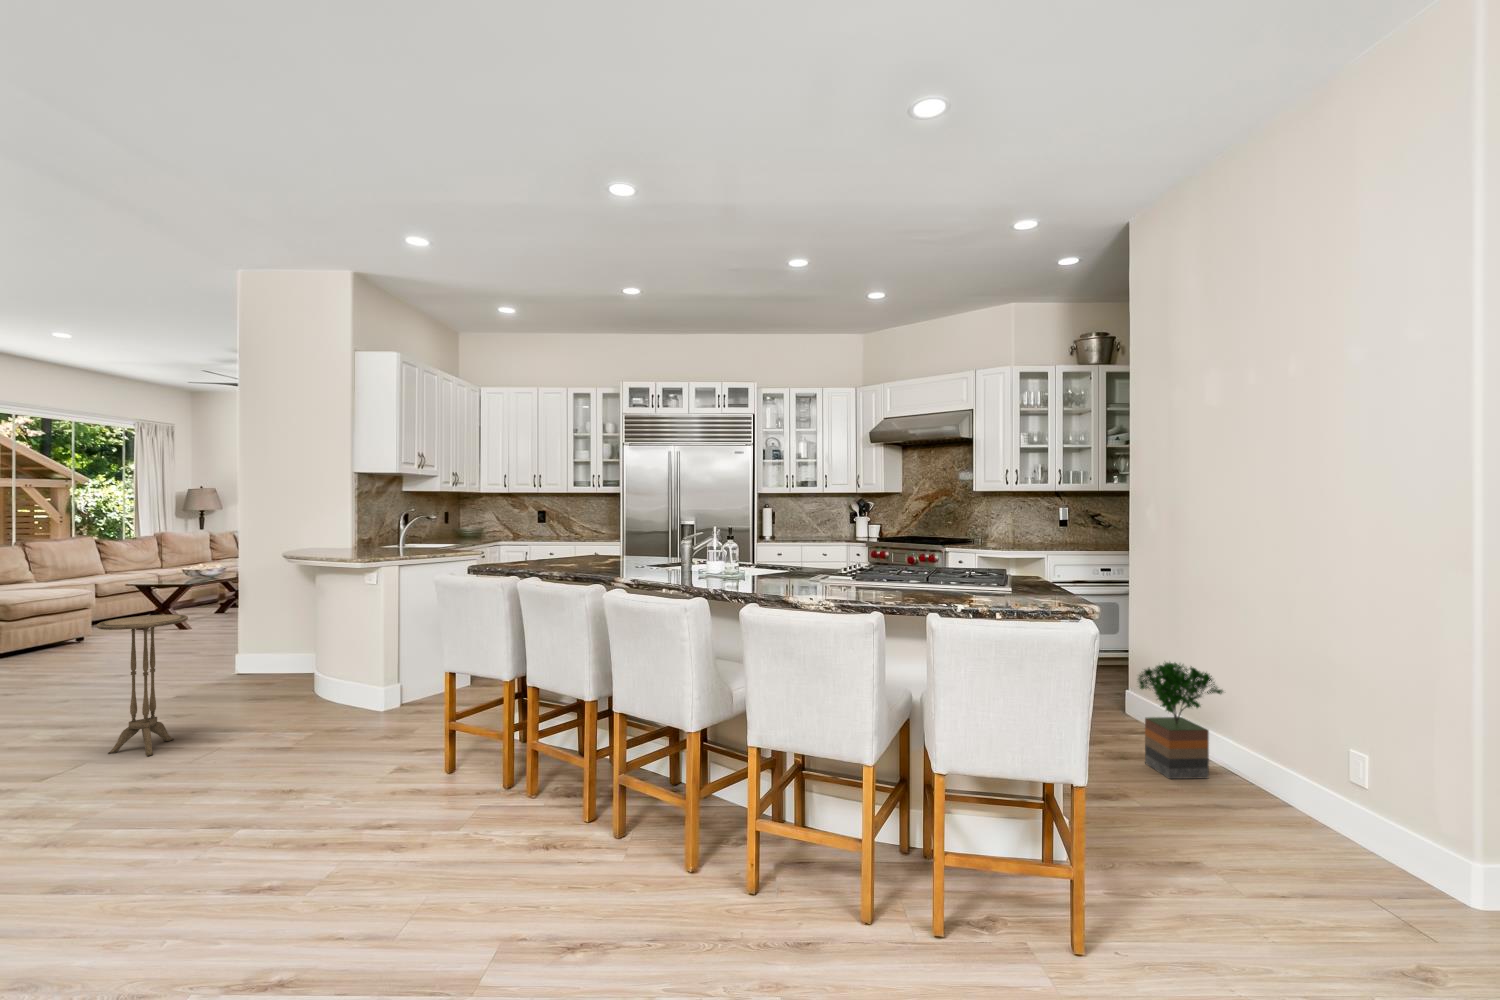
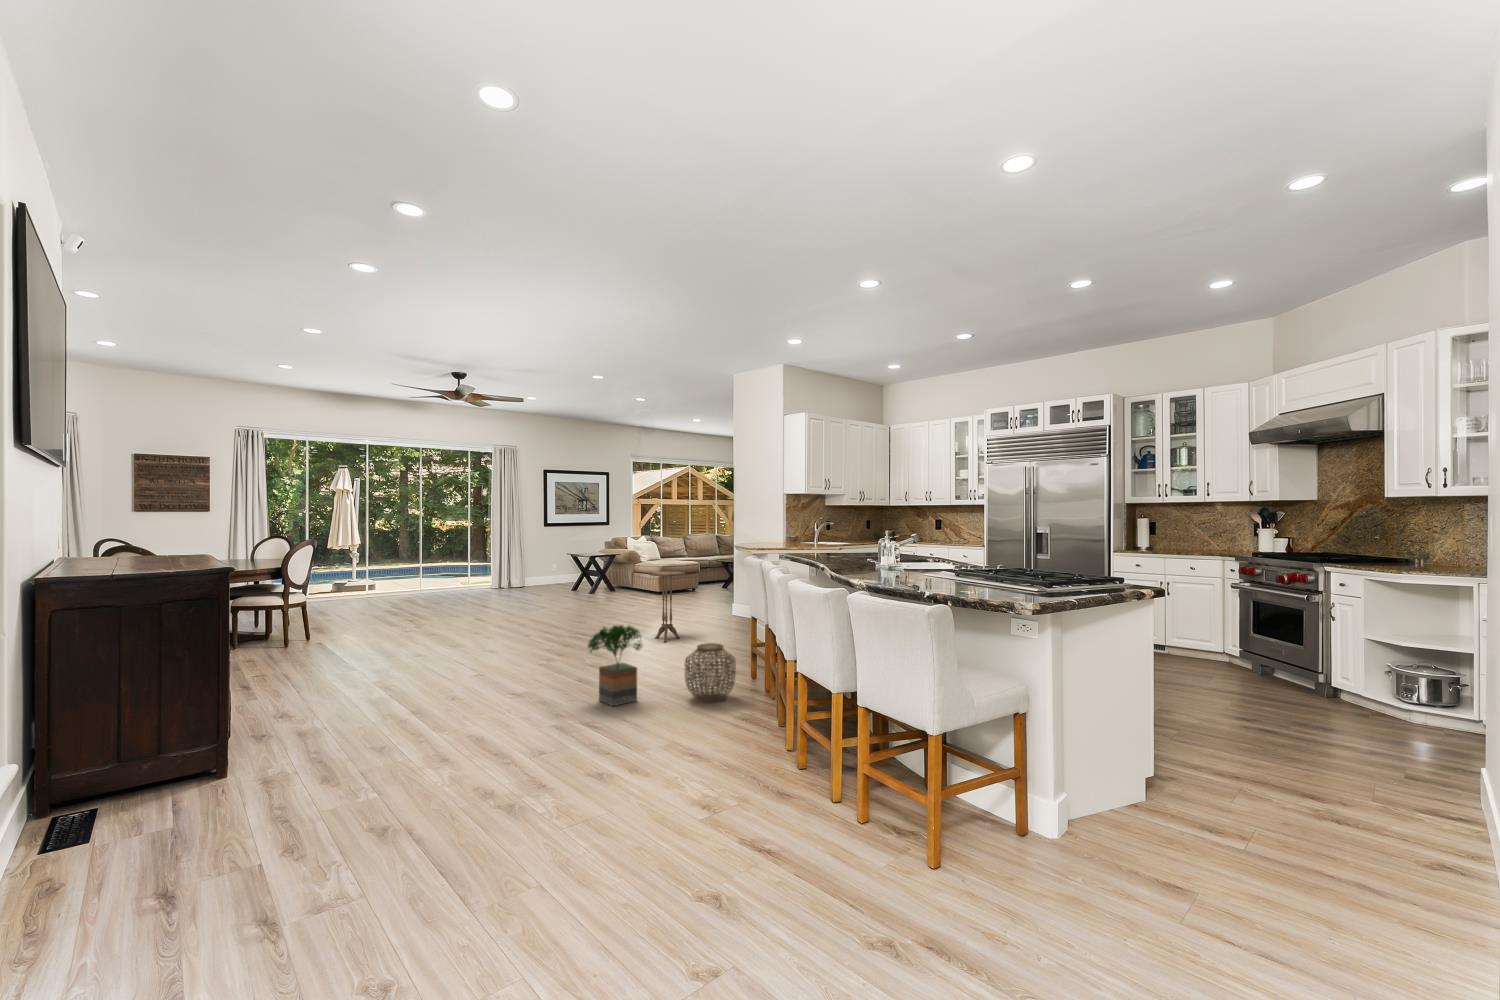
potted tree: present [1138,662,1223,779] -> present [588,625,643,706]
woven basket: none [392,732,489,843] -> present [685,643,736,703]

